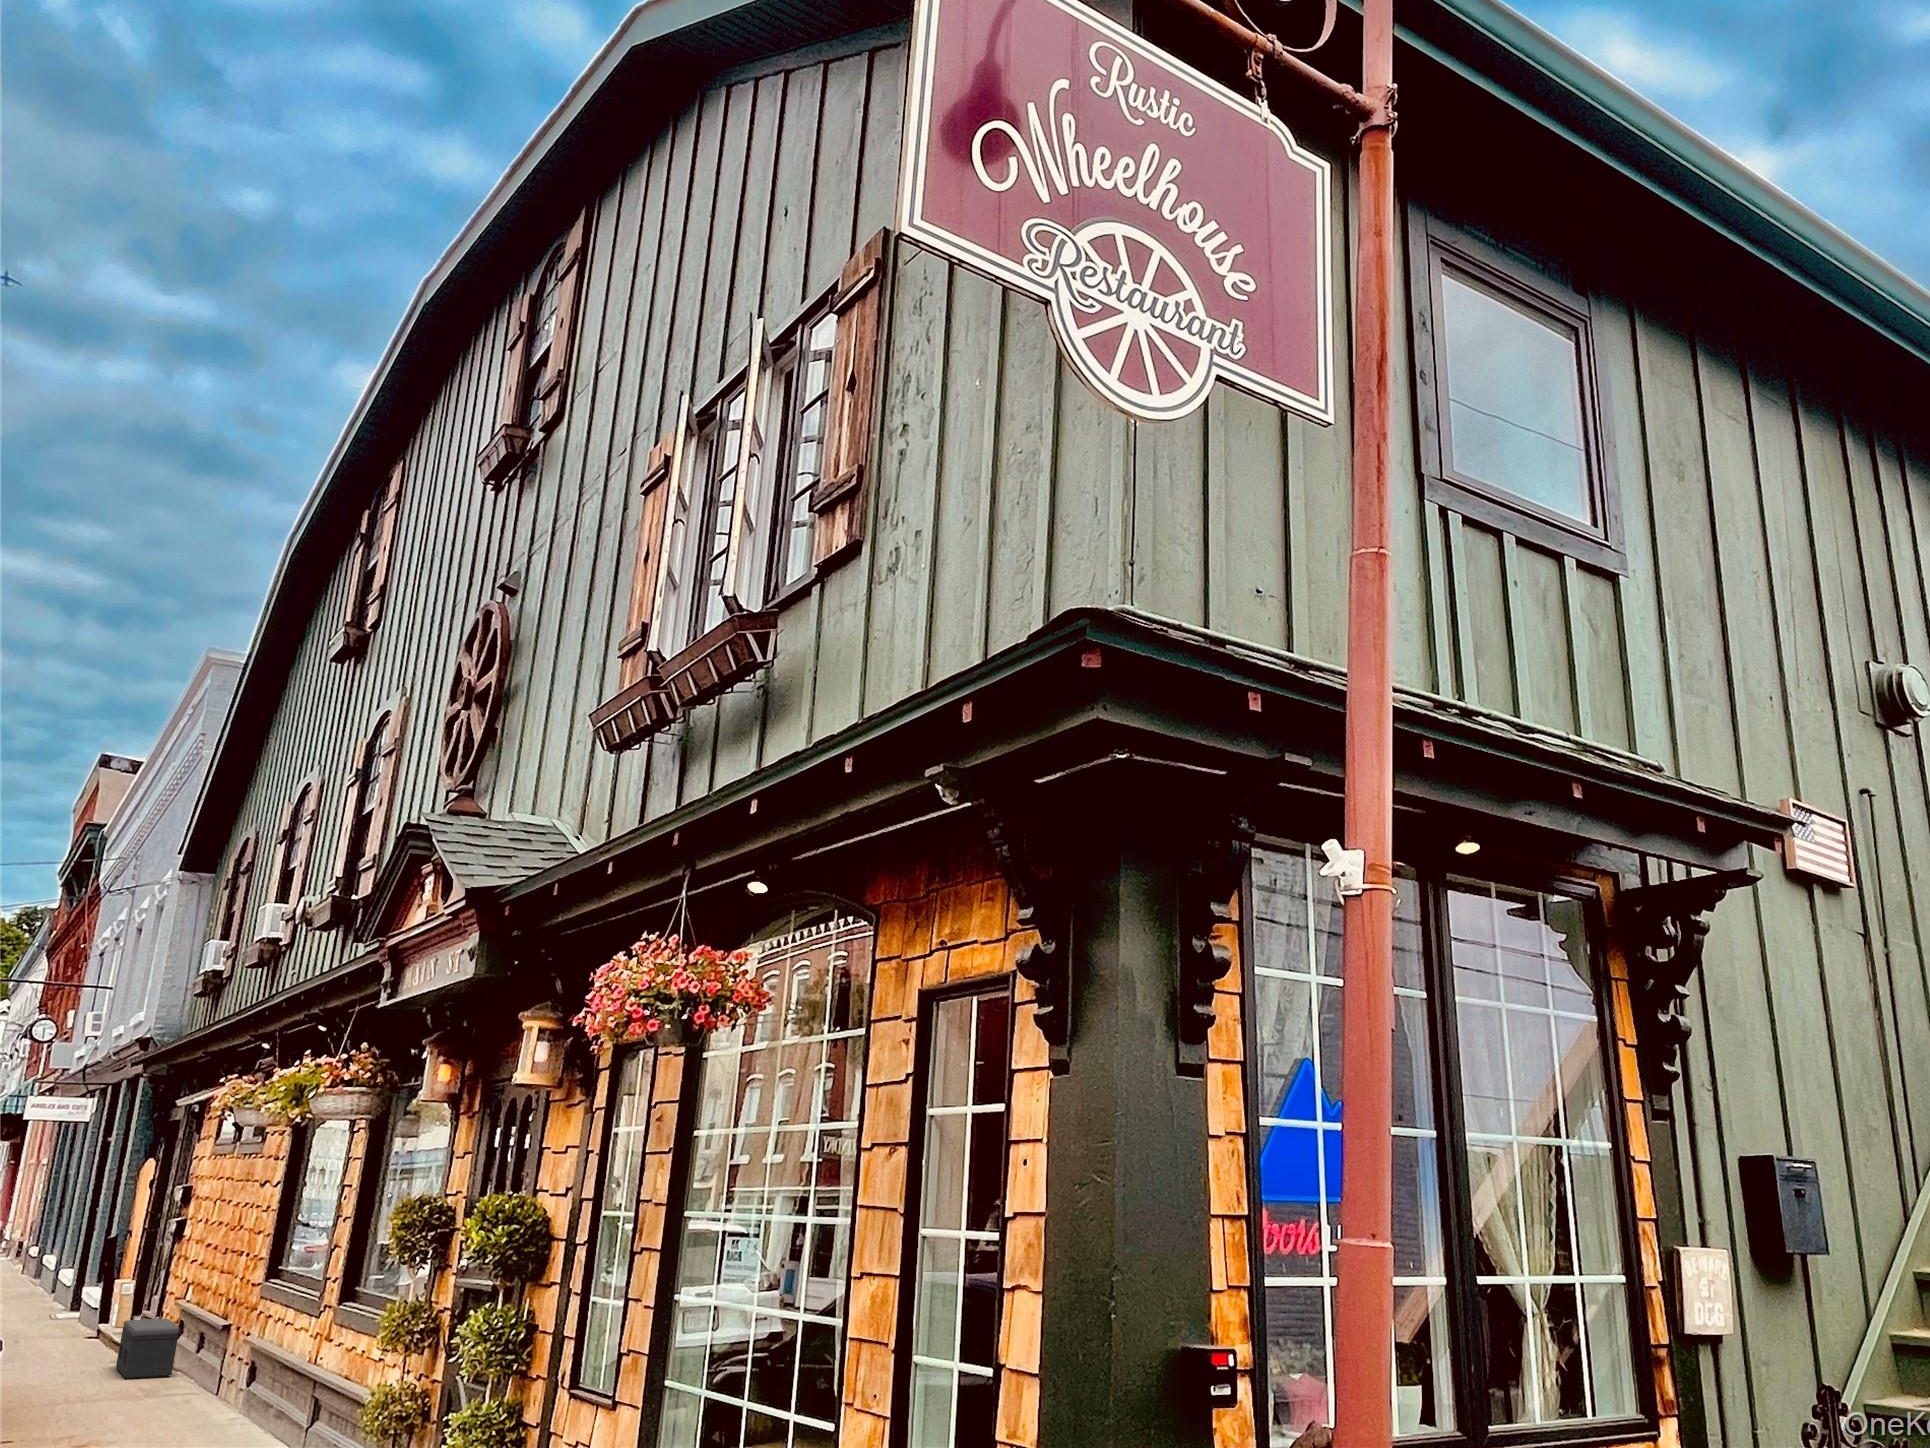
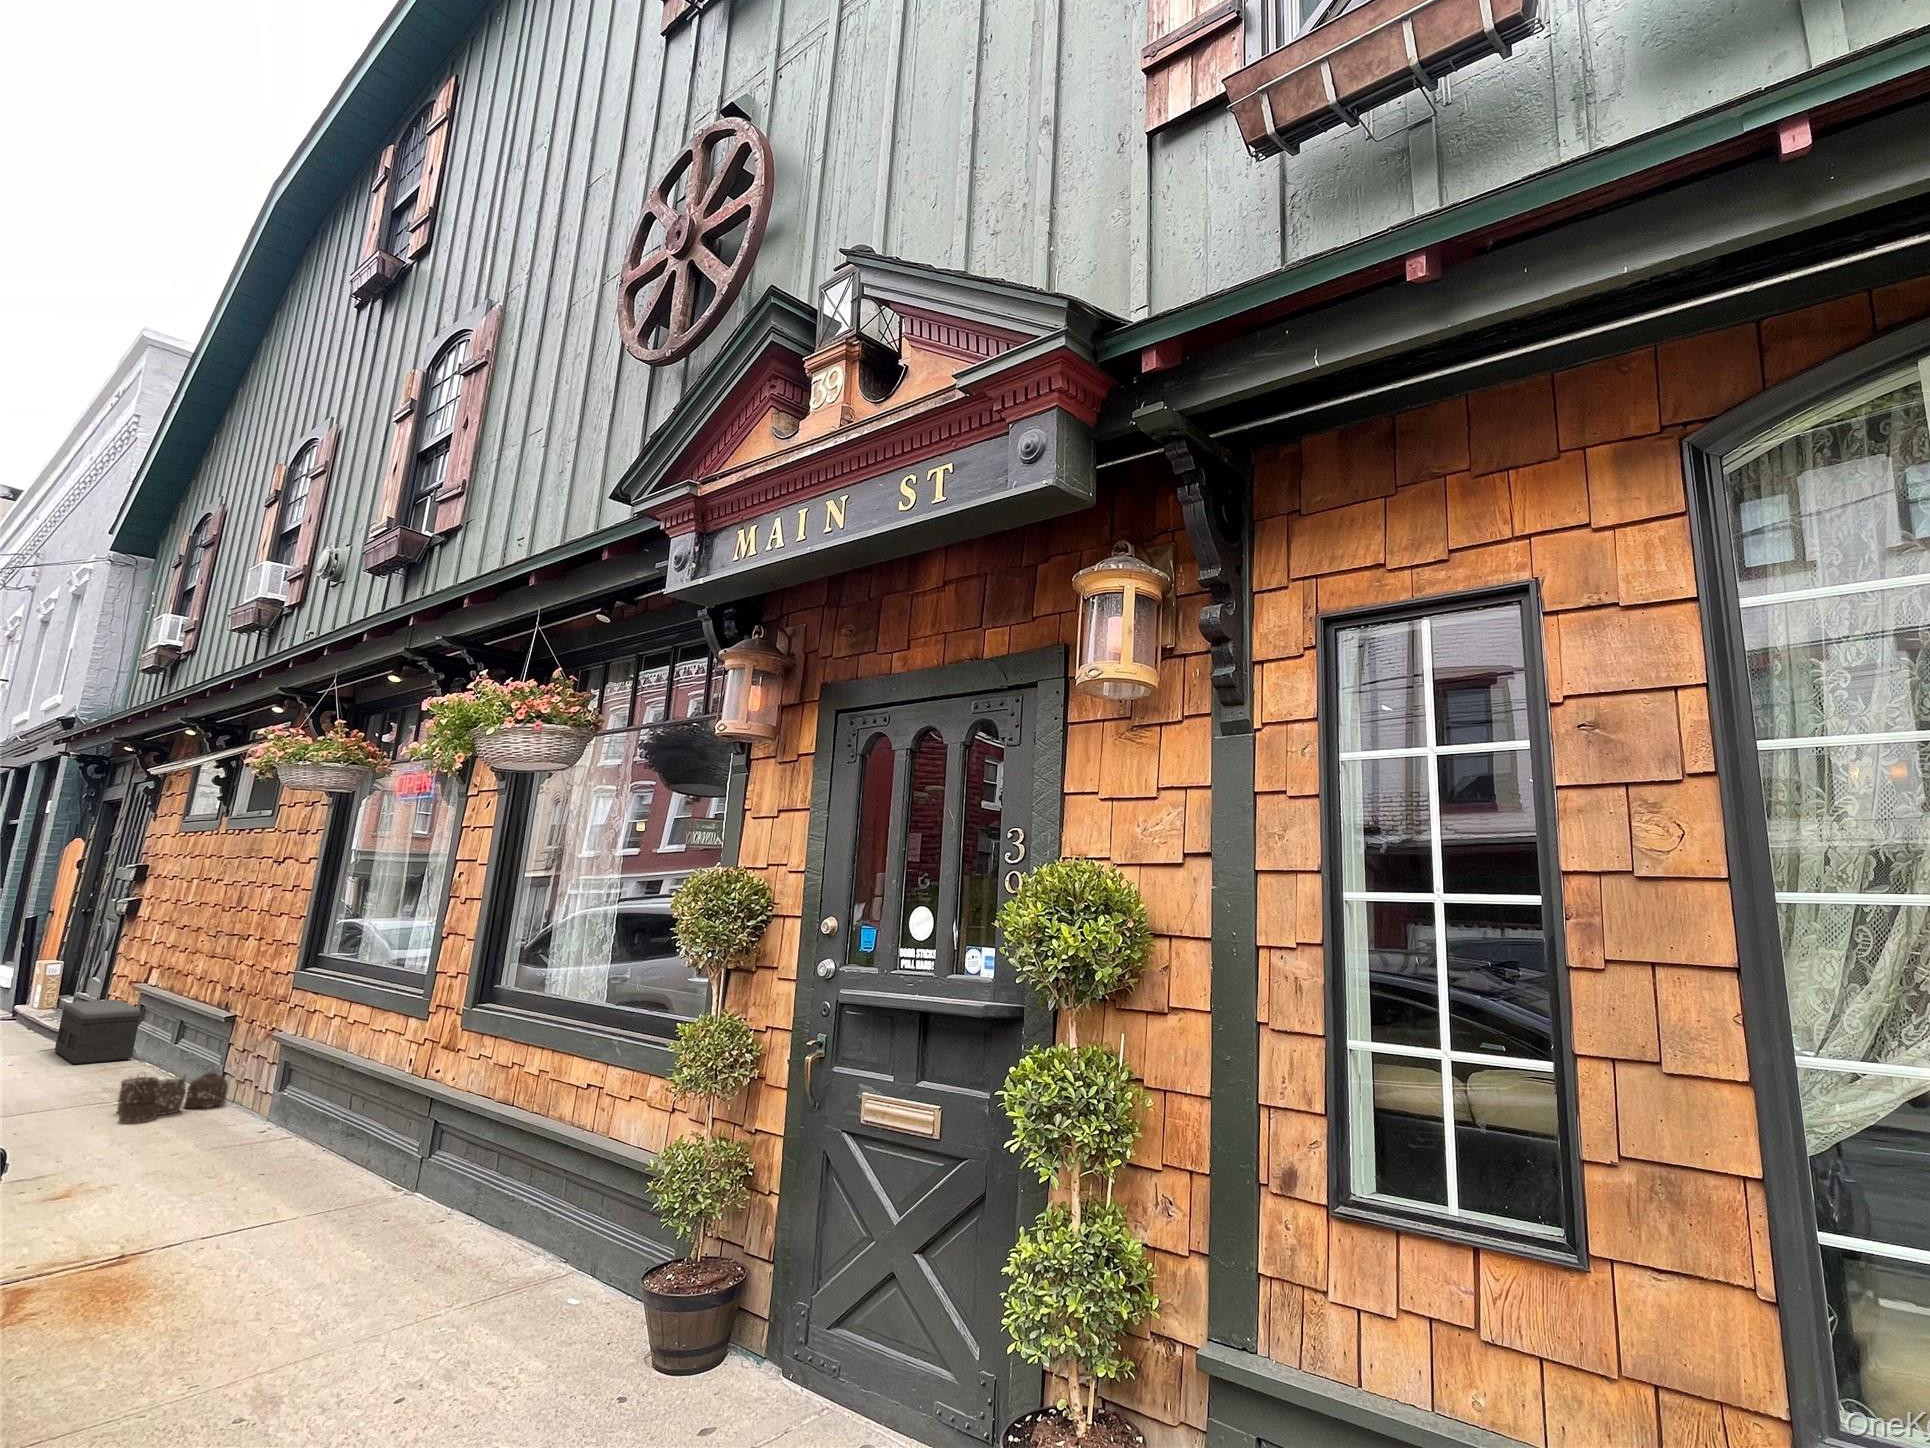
woven basket: none [136,1382,224,1425] -> present [117,1073,228,1123]

